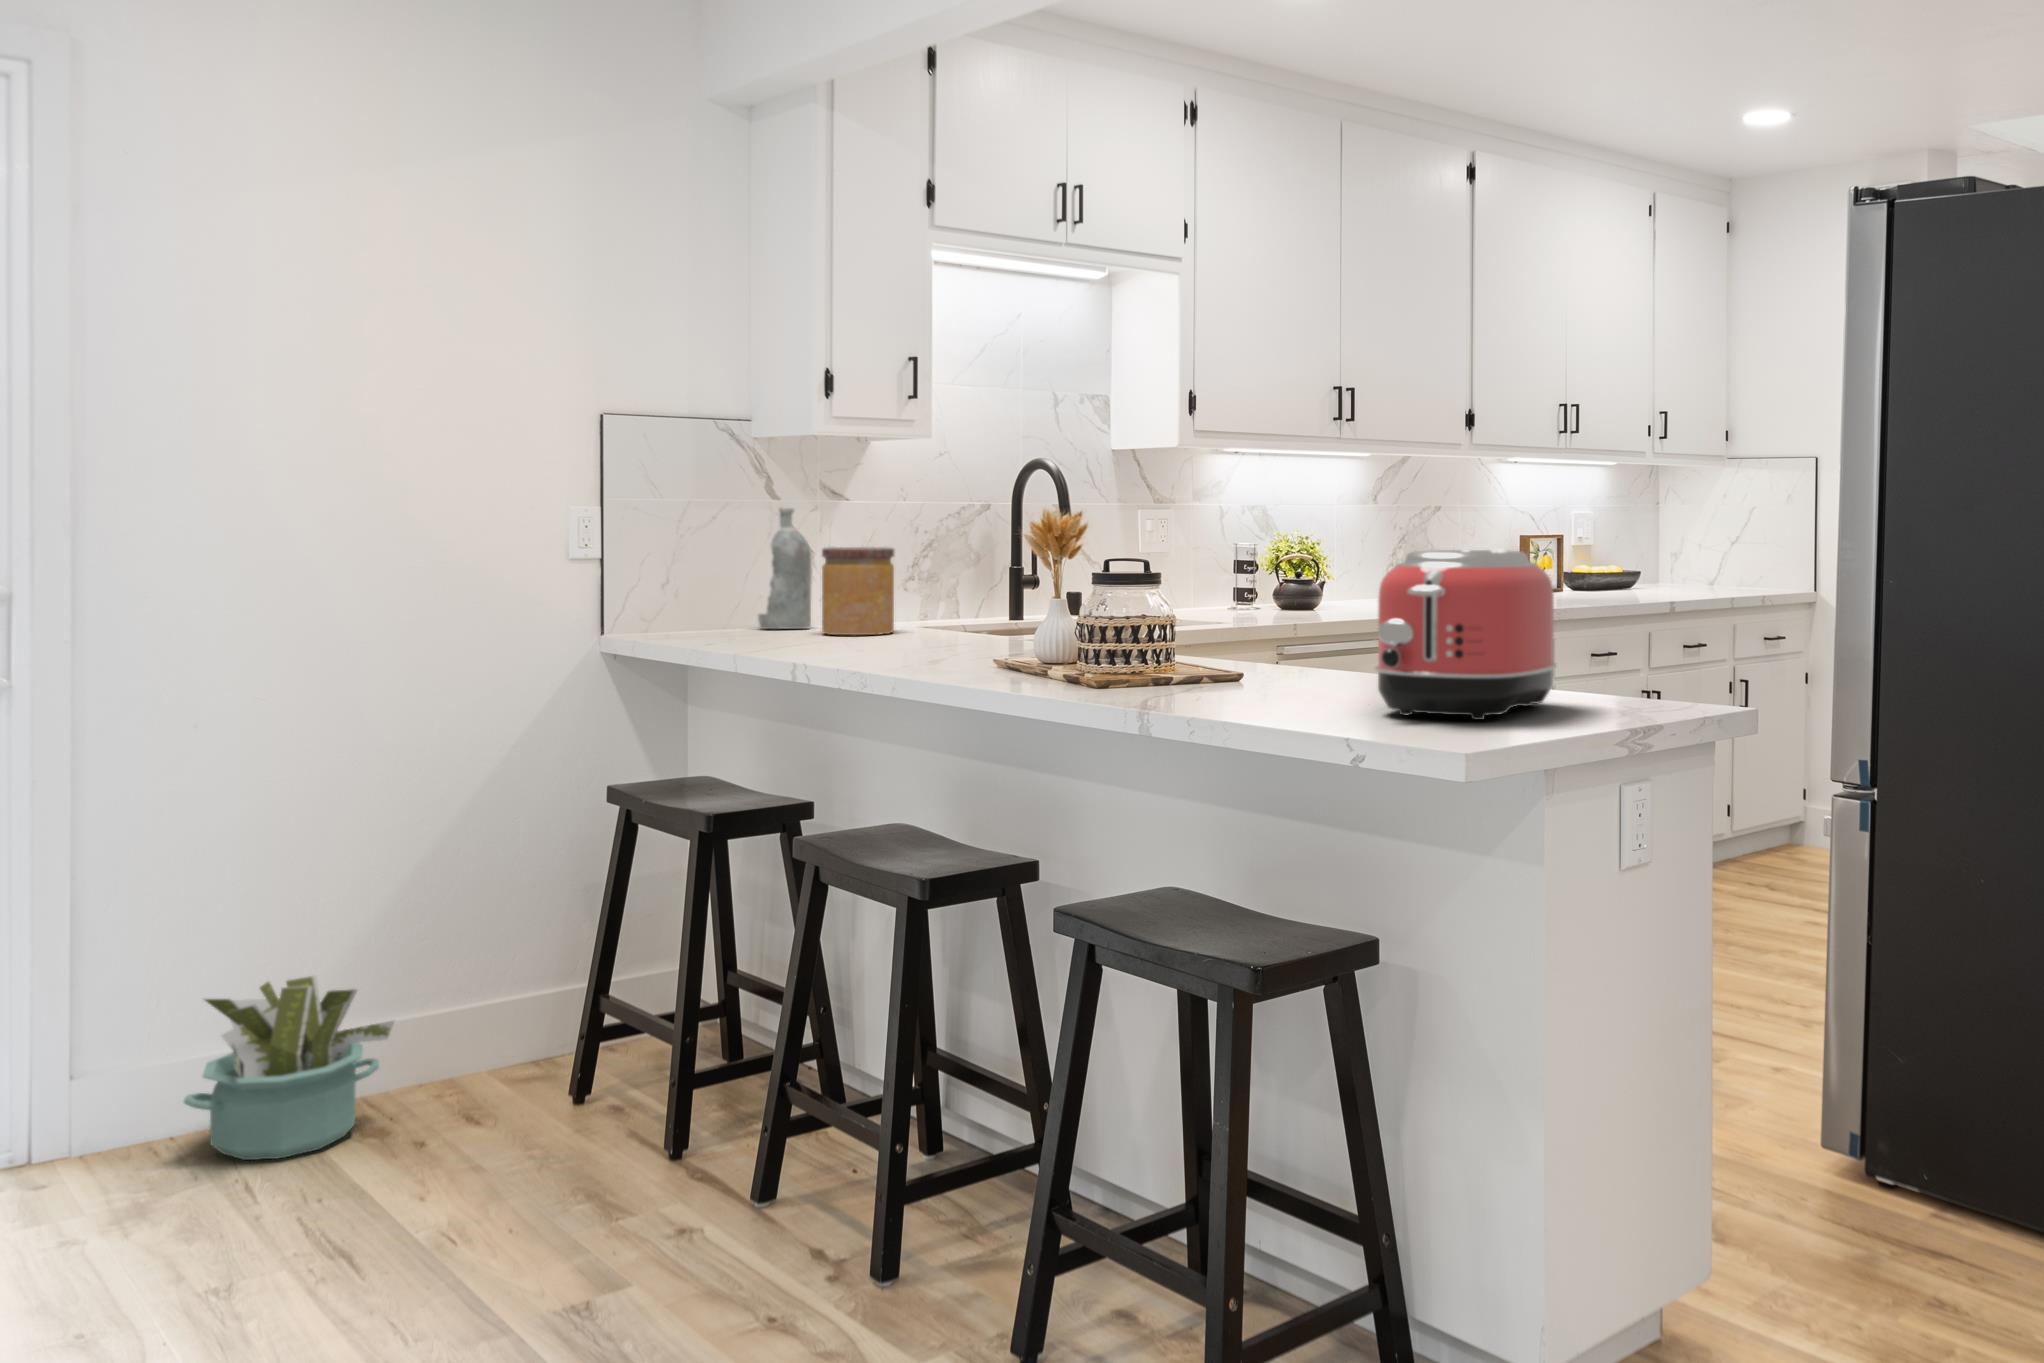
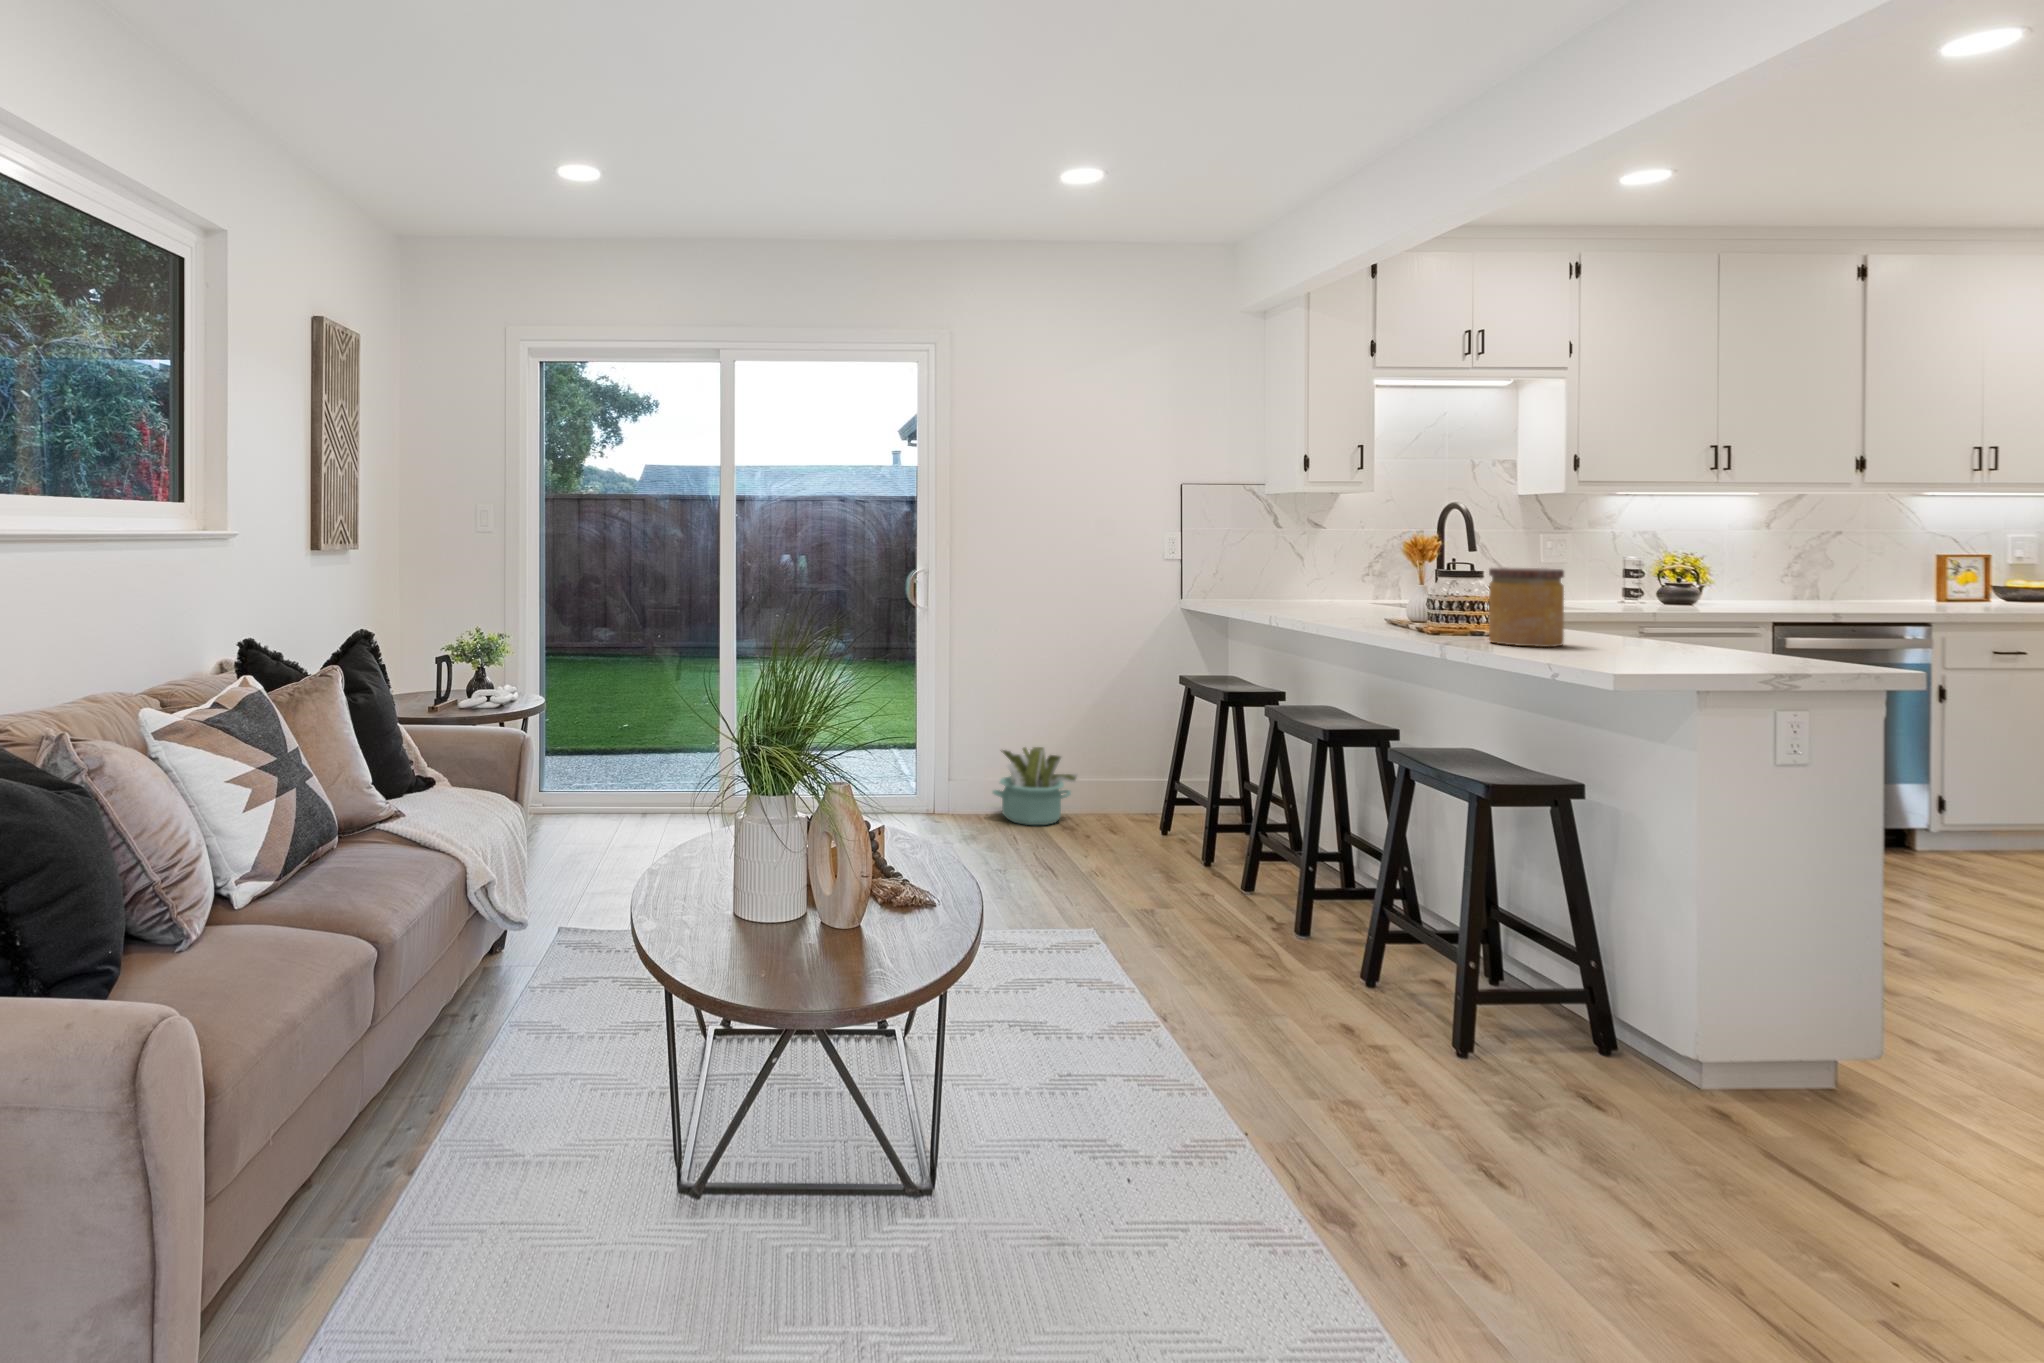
bottle: present [758,508,812,629] -> none [1267,532,1298,600]
jar: present [822,547,894,635] -> present [1489,568,1564,647]
toaster: present [1375,550,1557,720] -> none [1598,560,1756,664]

